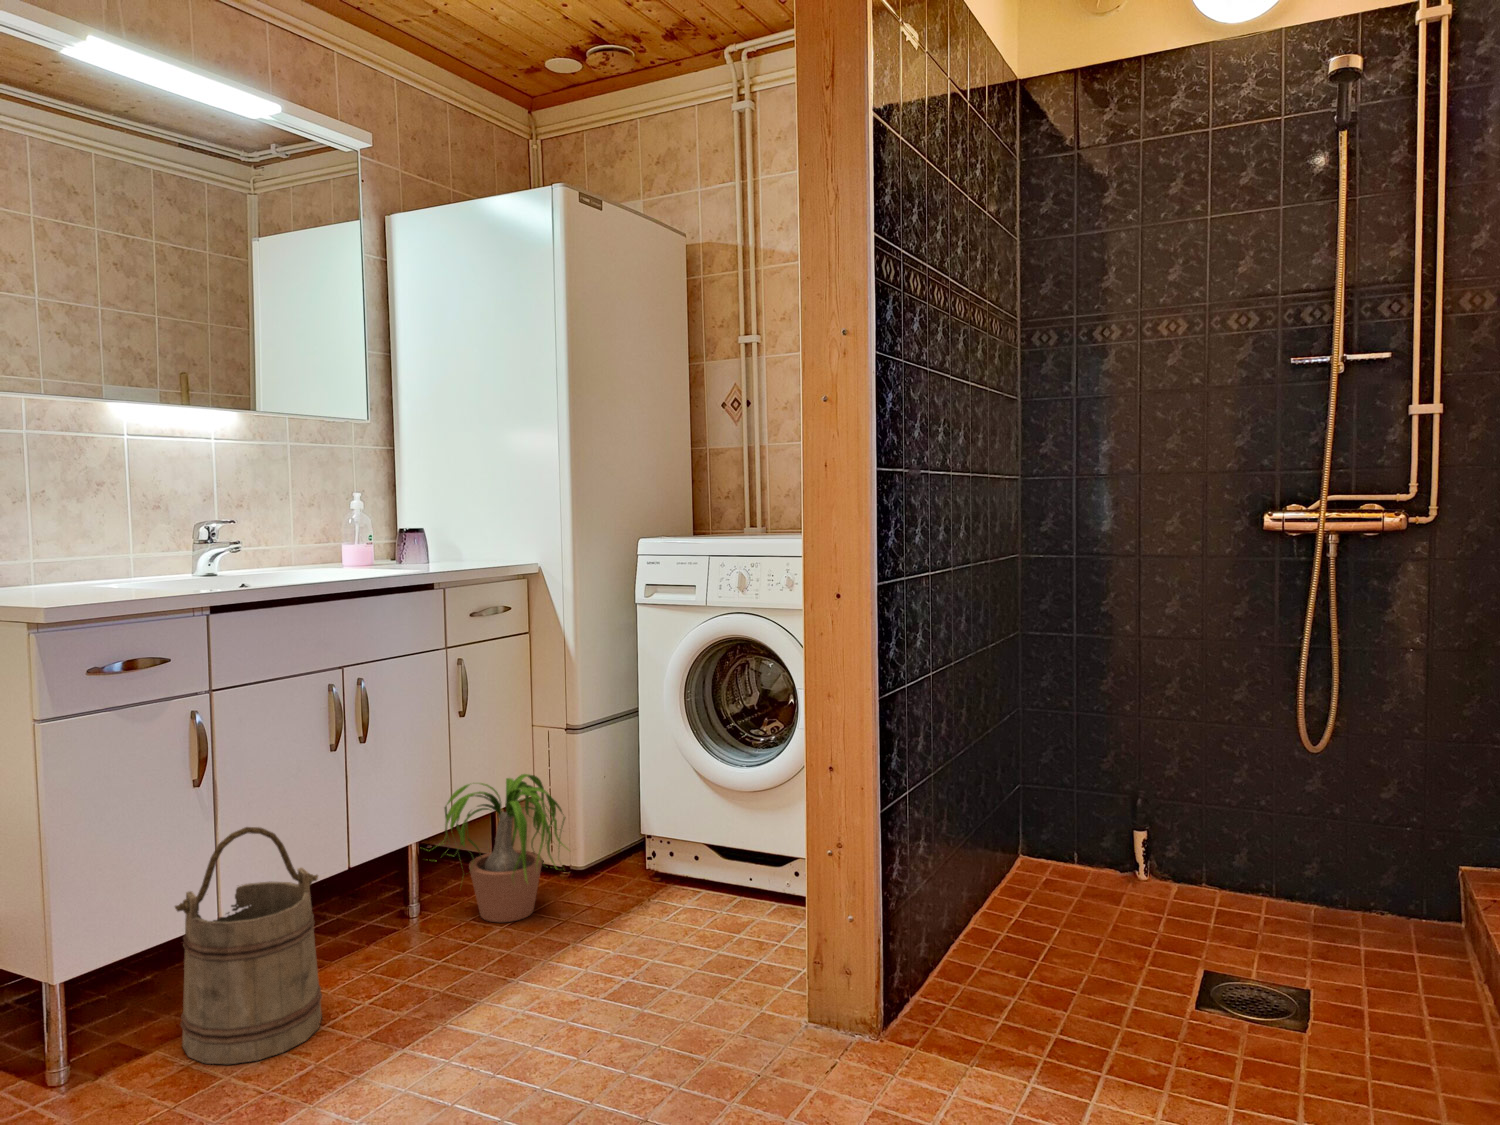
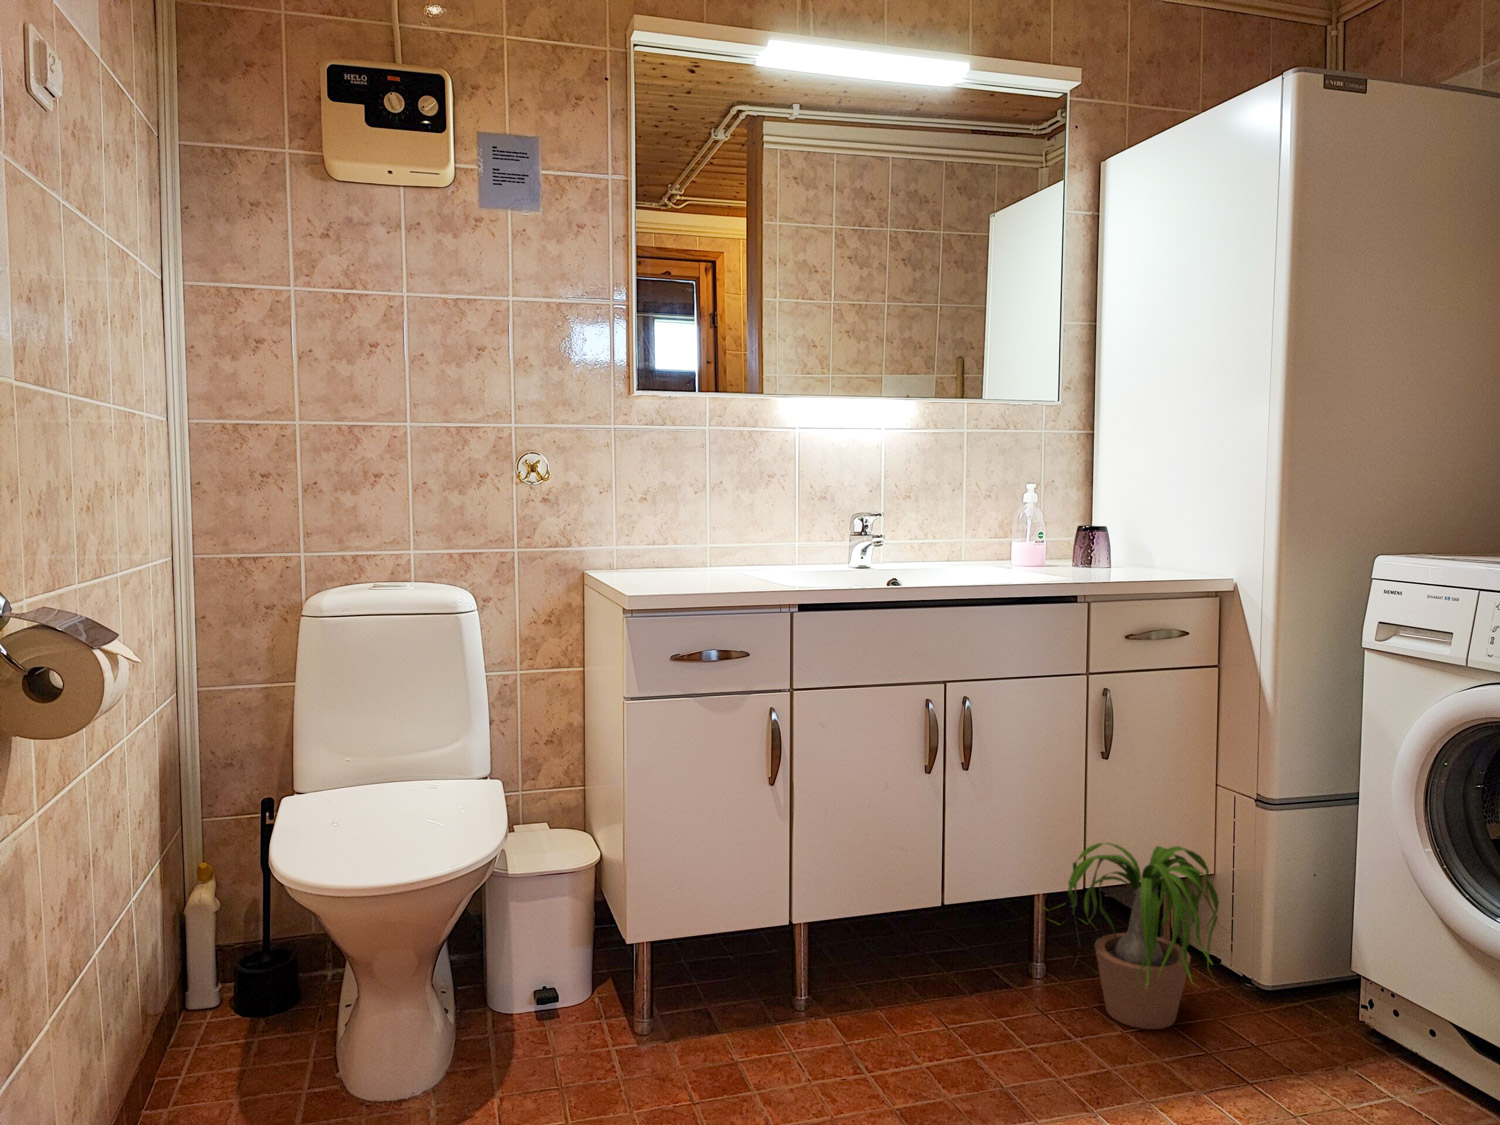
bucket: present [175,827,322,1064] -> none [738,838,878,1087]

